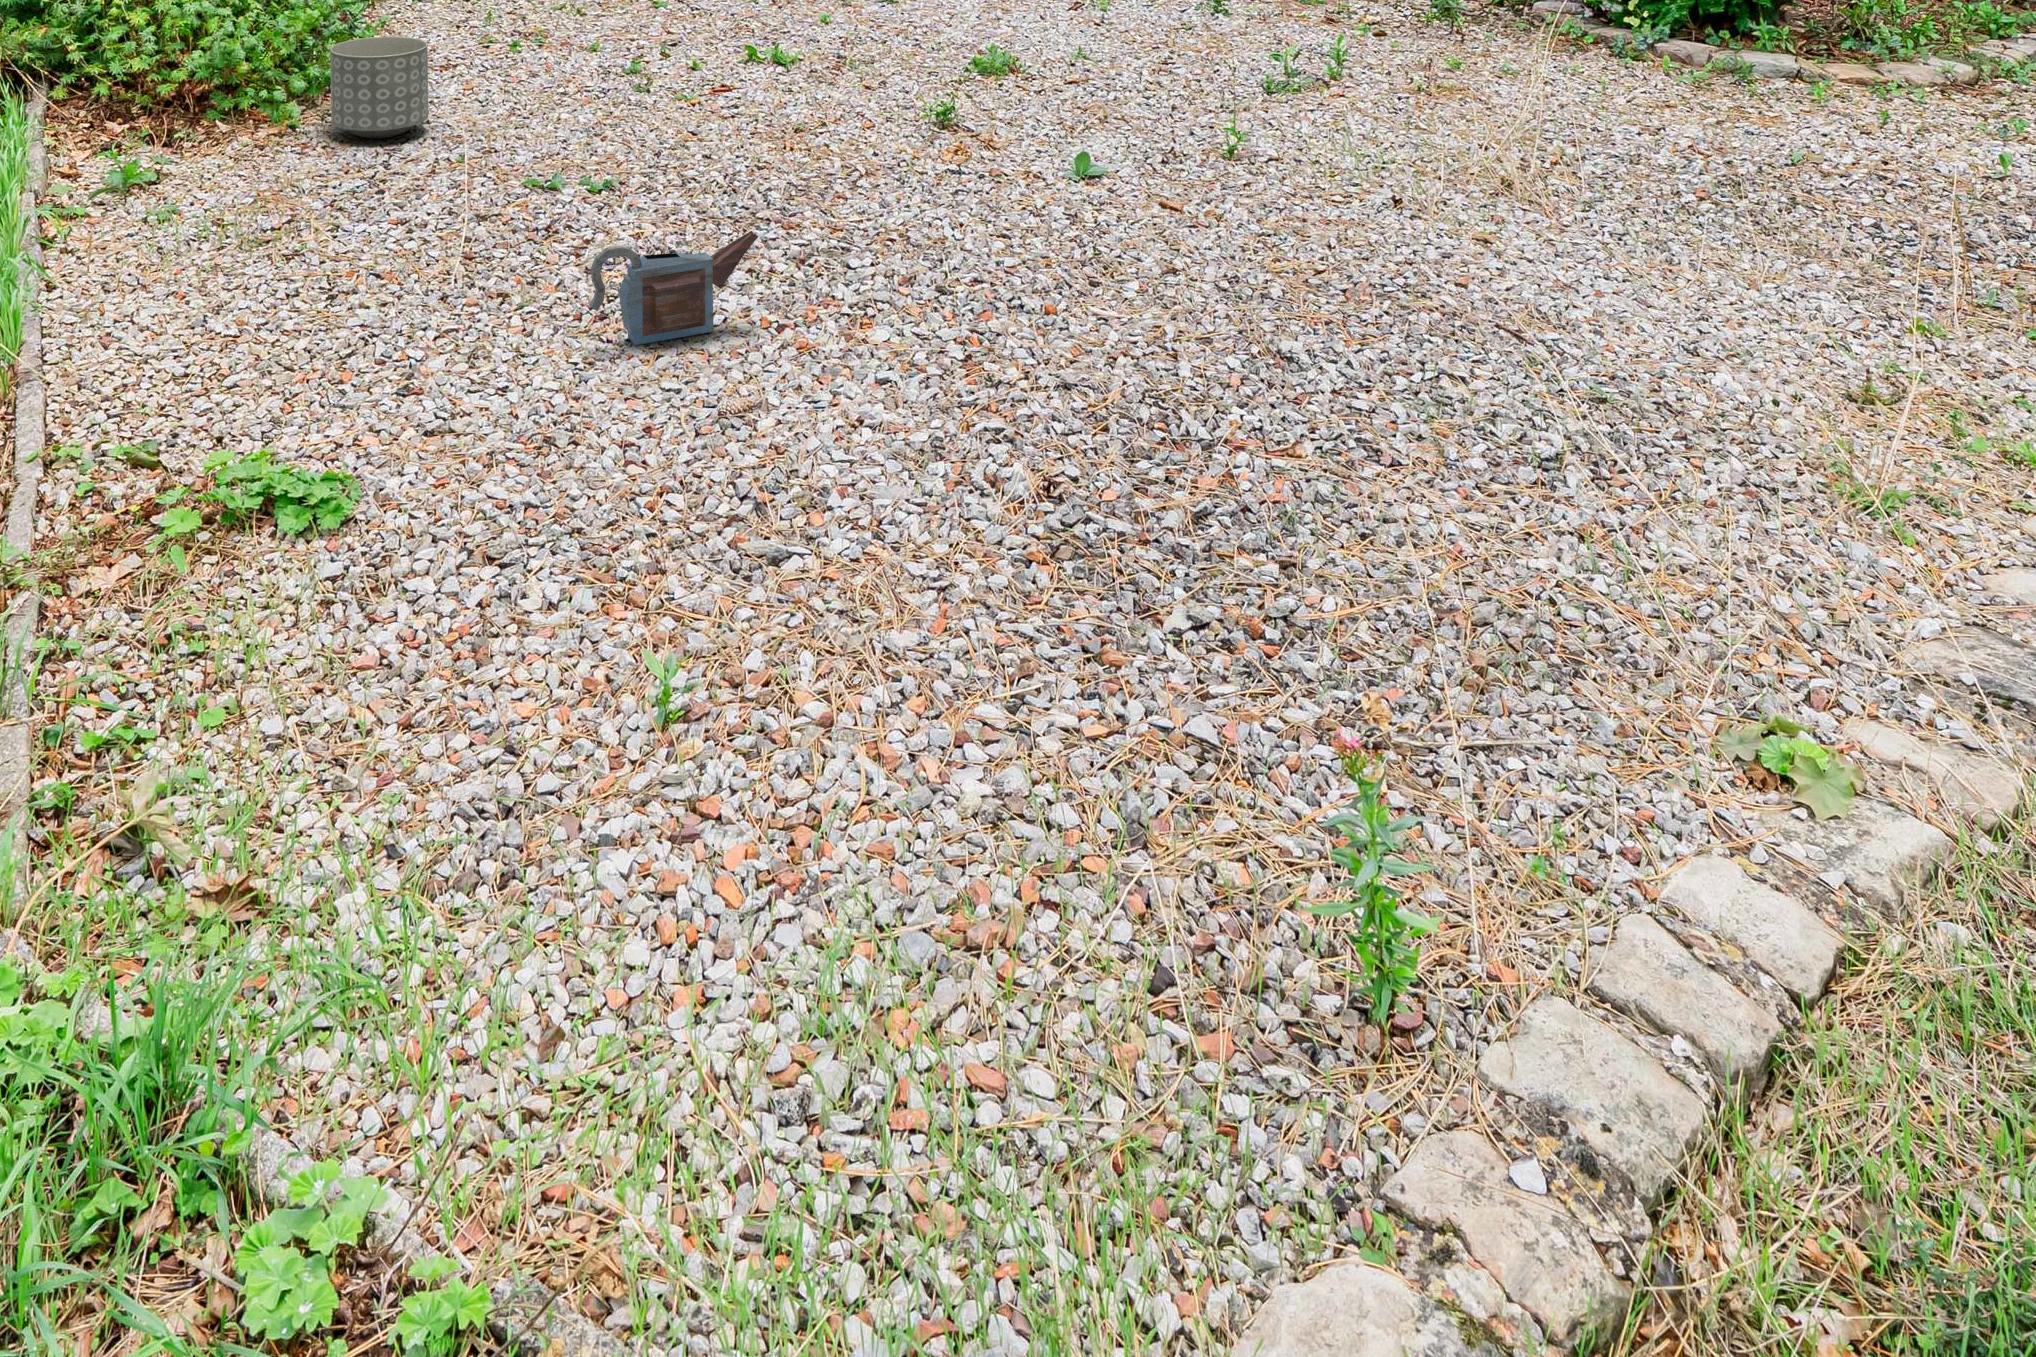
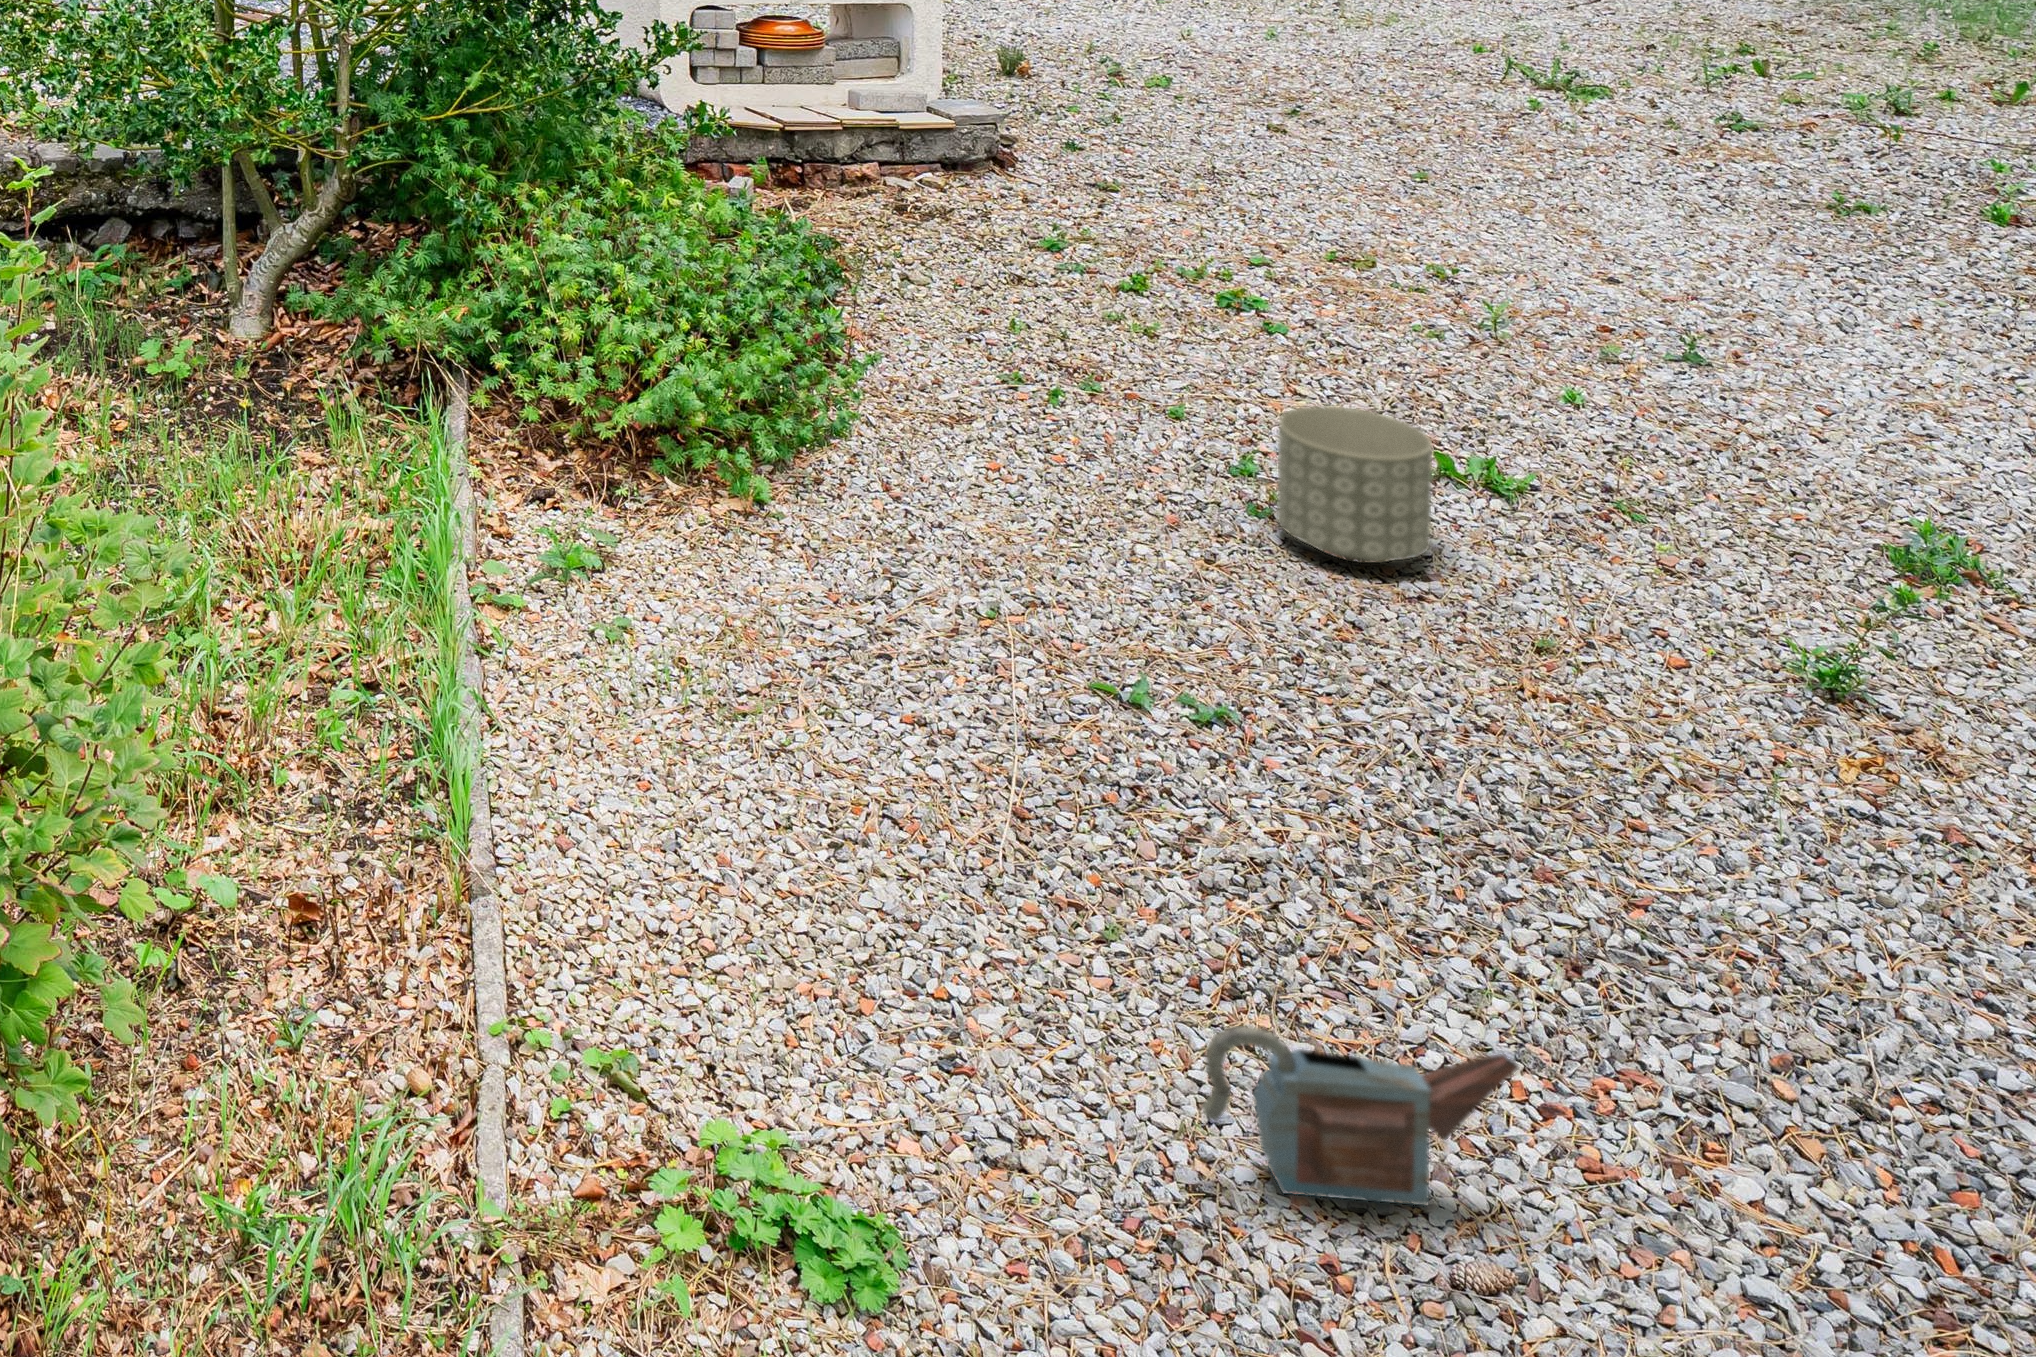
planter: present [330,37,428,138] -> present [1277,406,1432,563]

